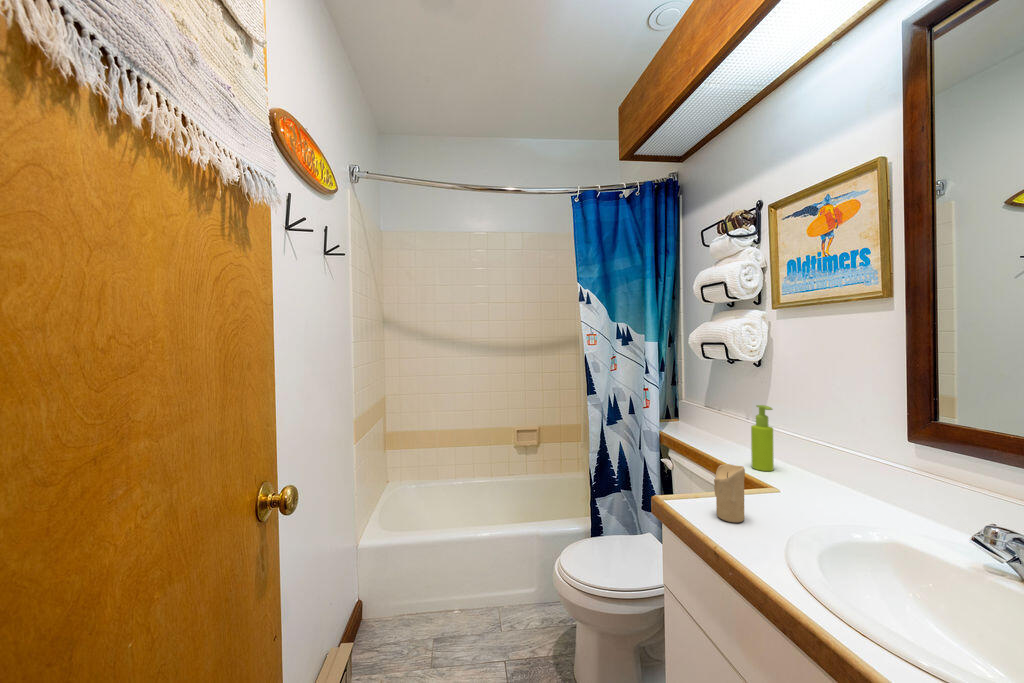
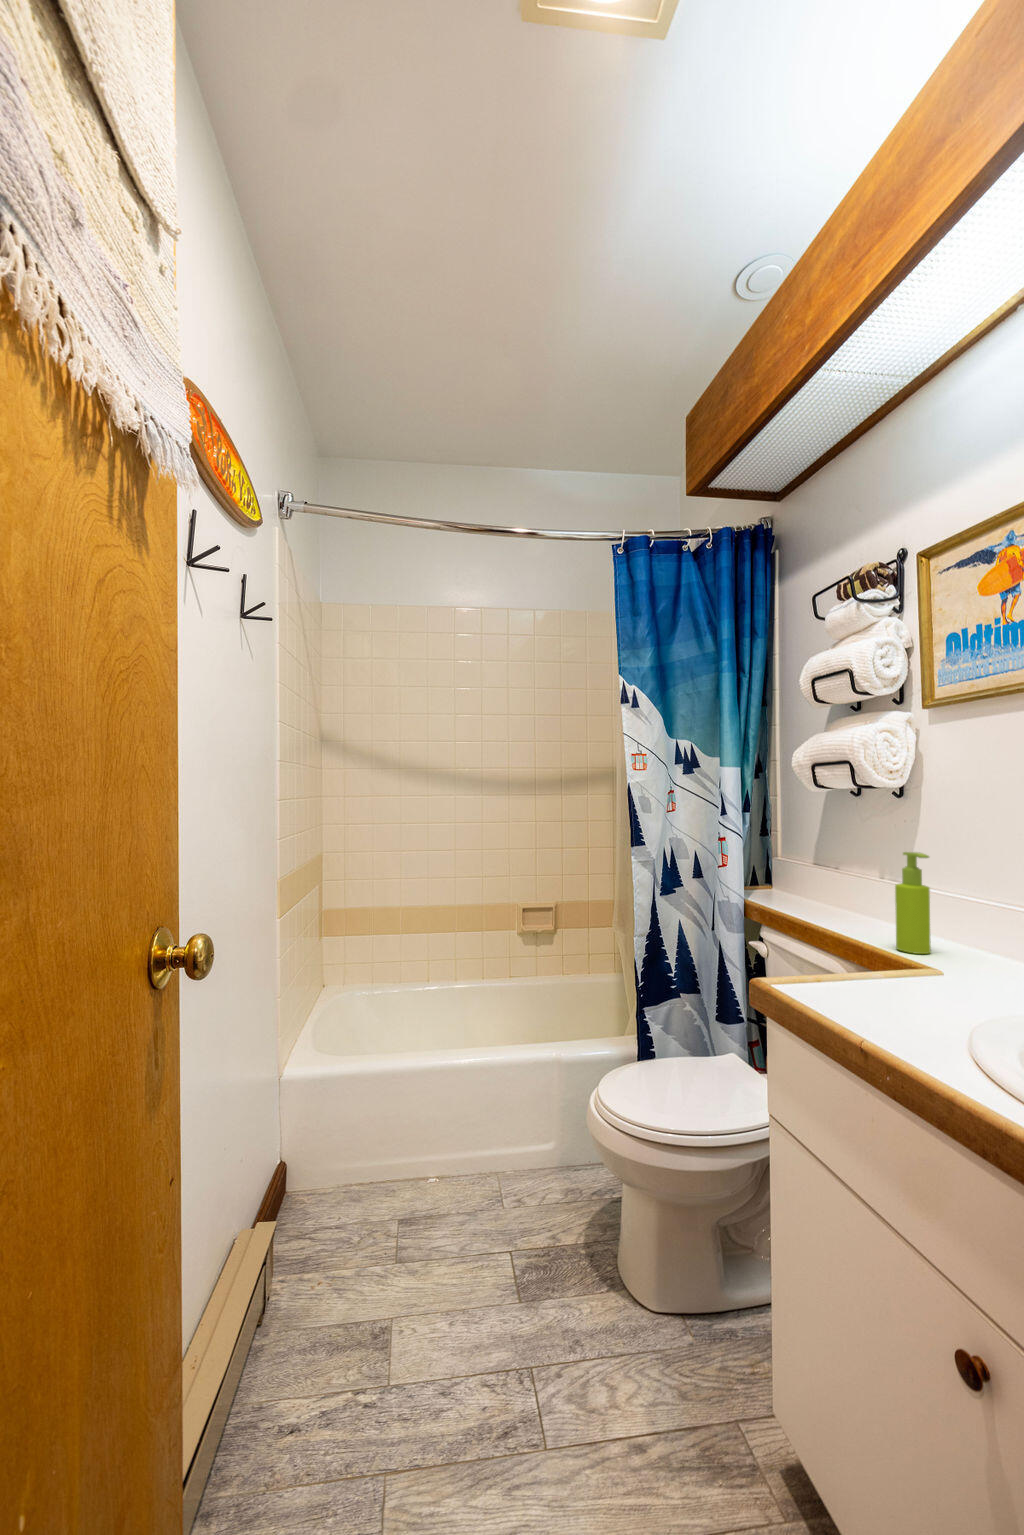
candle: present [714,464,745,522] -> none [855,927,904,1017]

